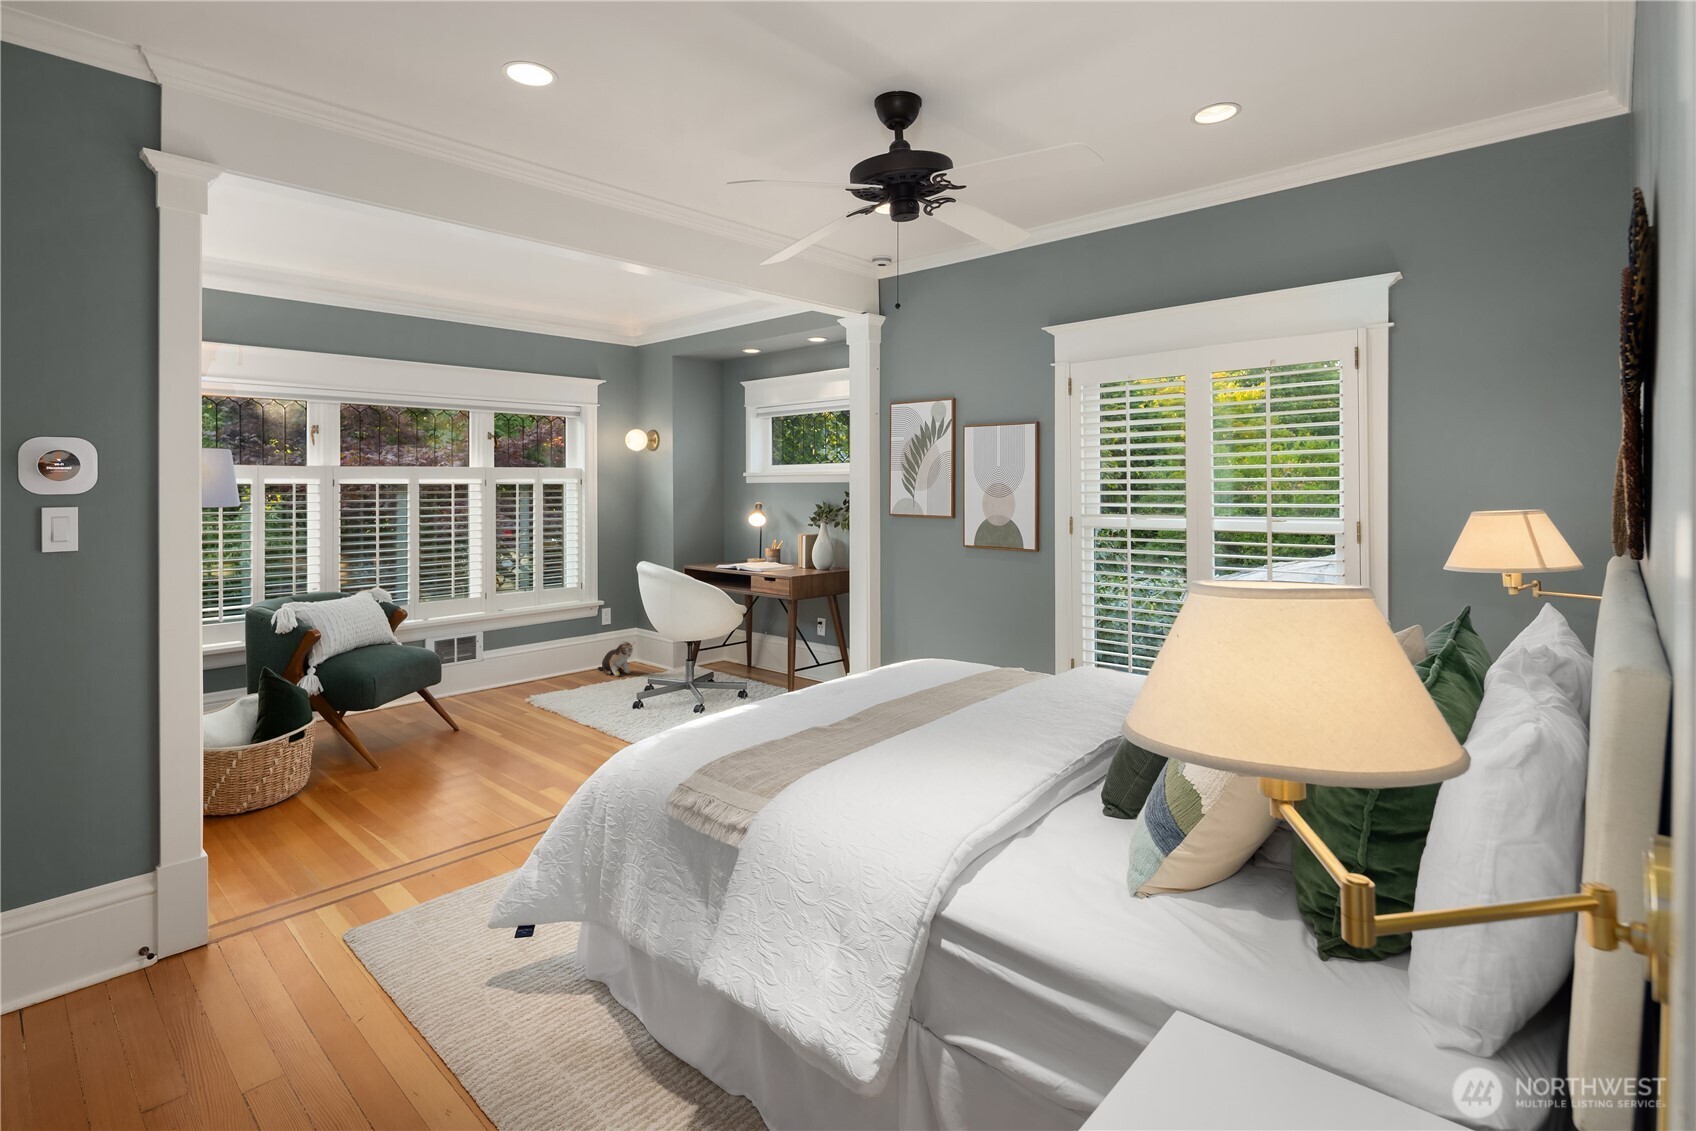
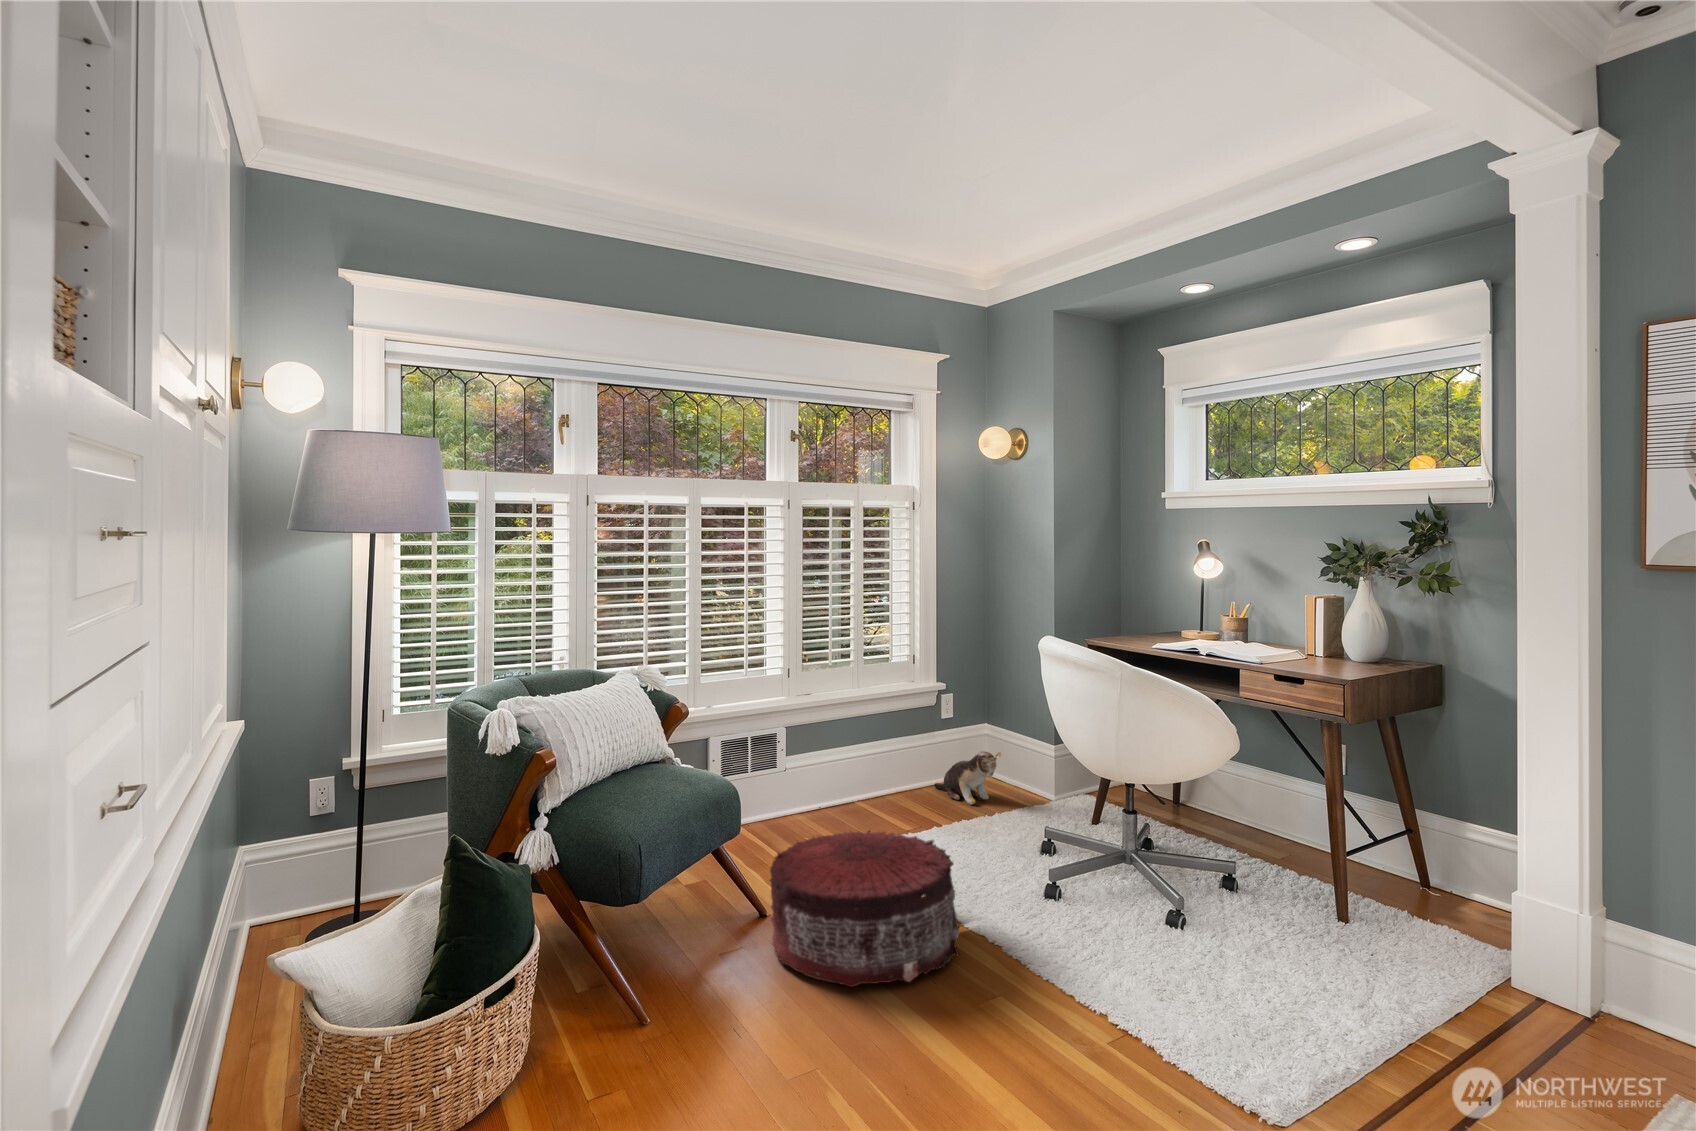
pouf: none [458,676,570,747] -> present [770,830,959,987]

